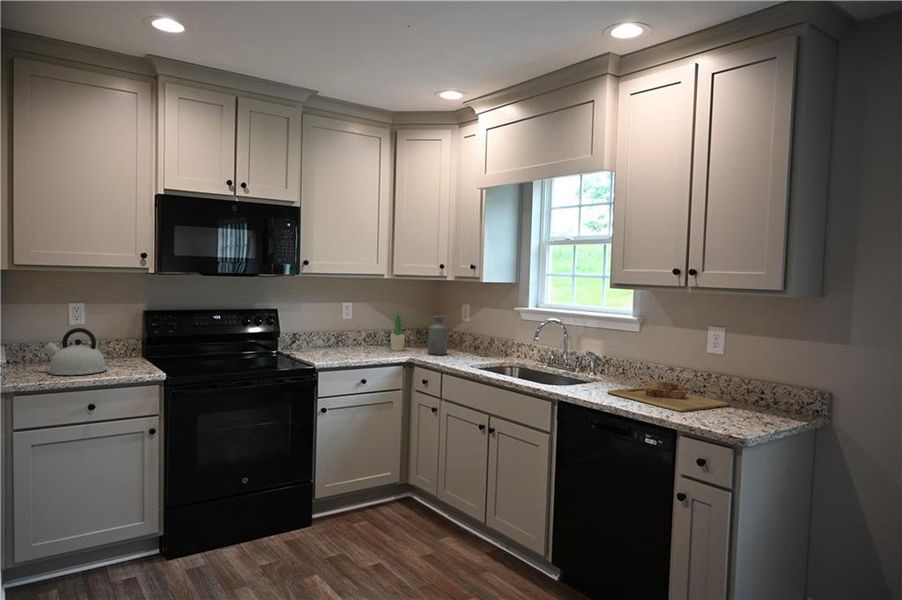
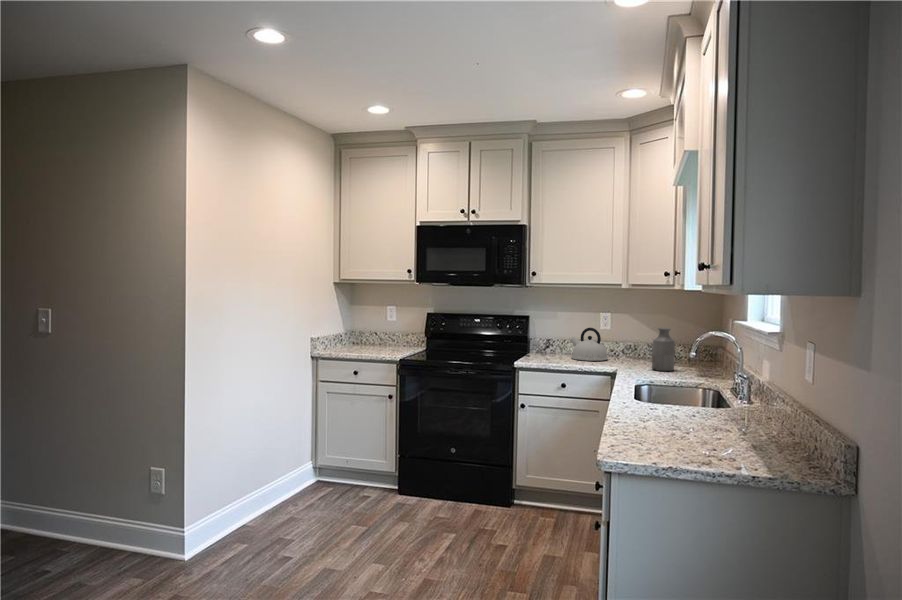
potted plant: present [390,313,408,351] -> none [629,317,646,364]
kettle: present [44,328,107,375] -> present [570,328,608,361]
cutting board: present [607,381,728,412] -> none [640,407,750,454]

